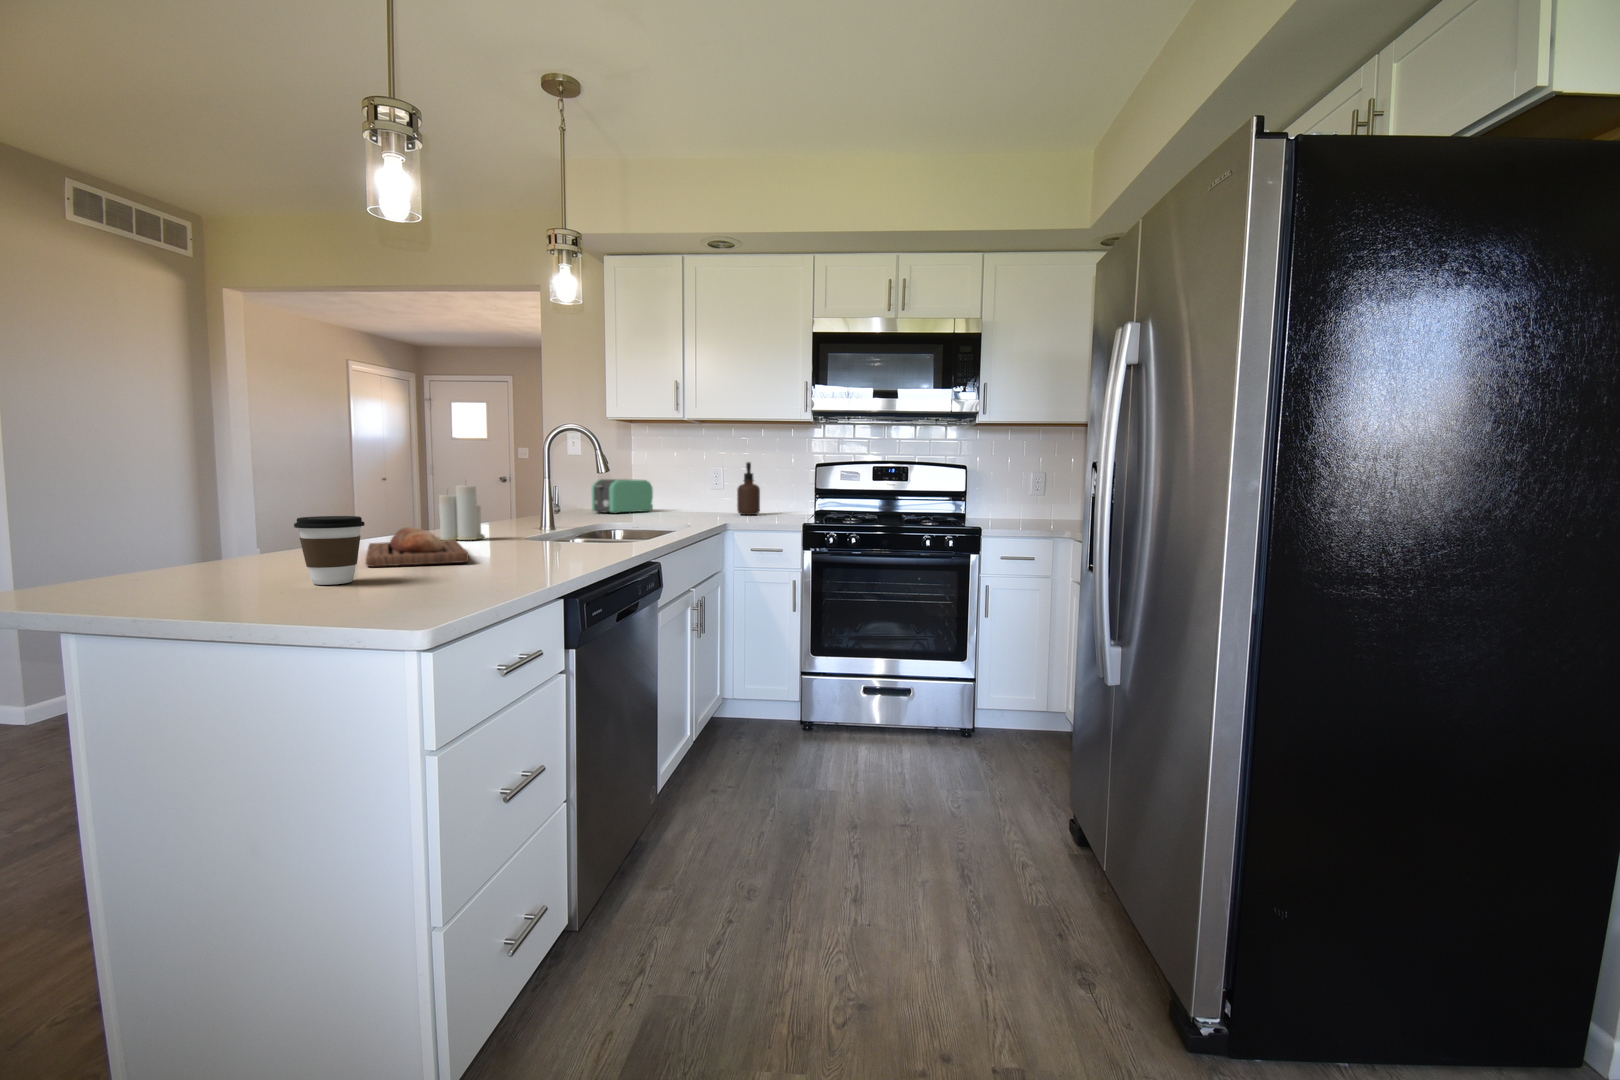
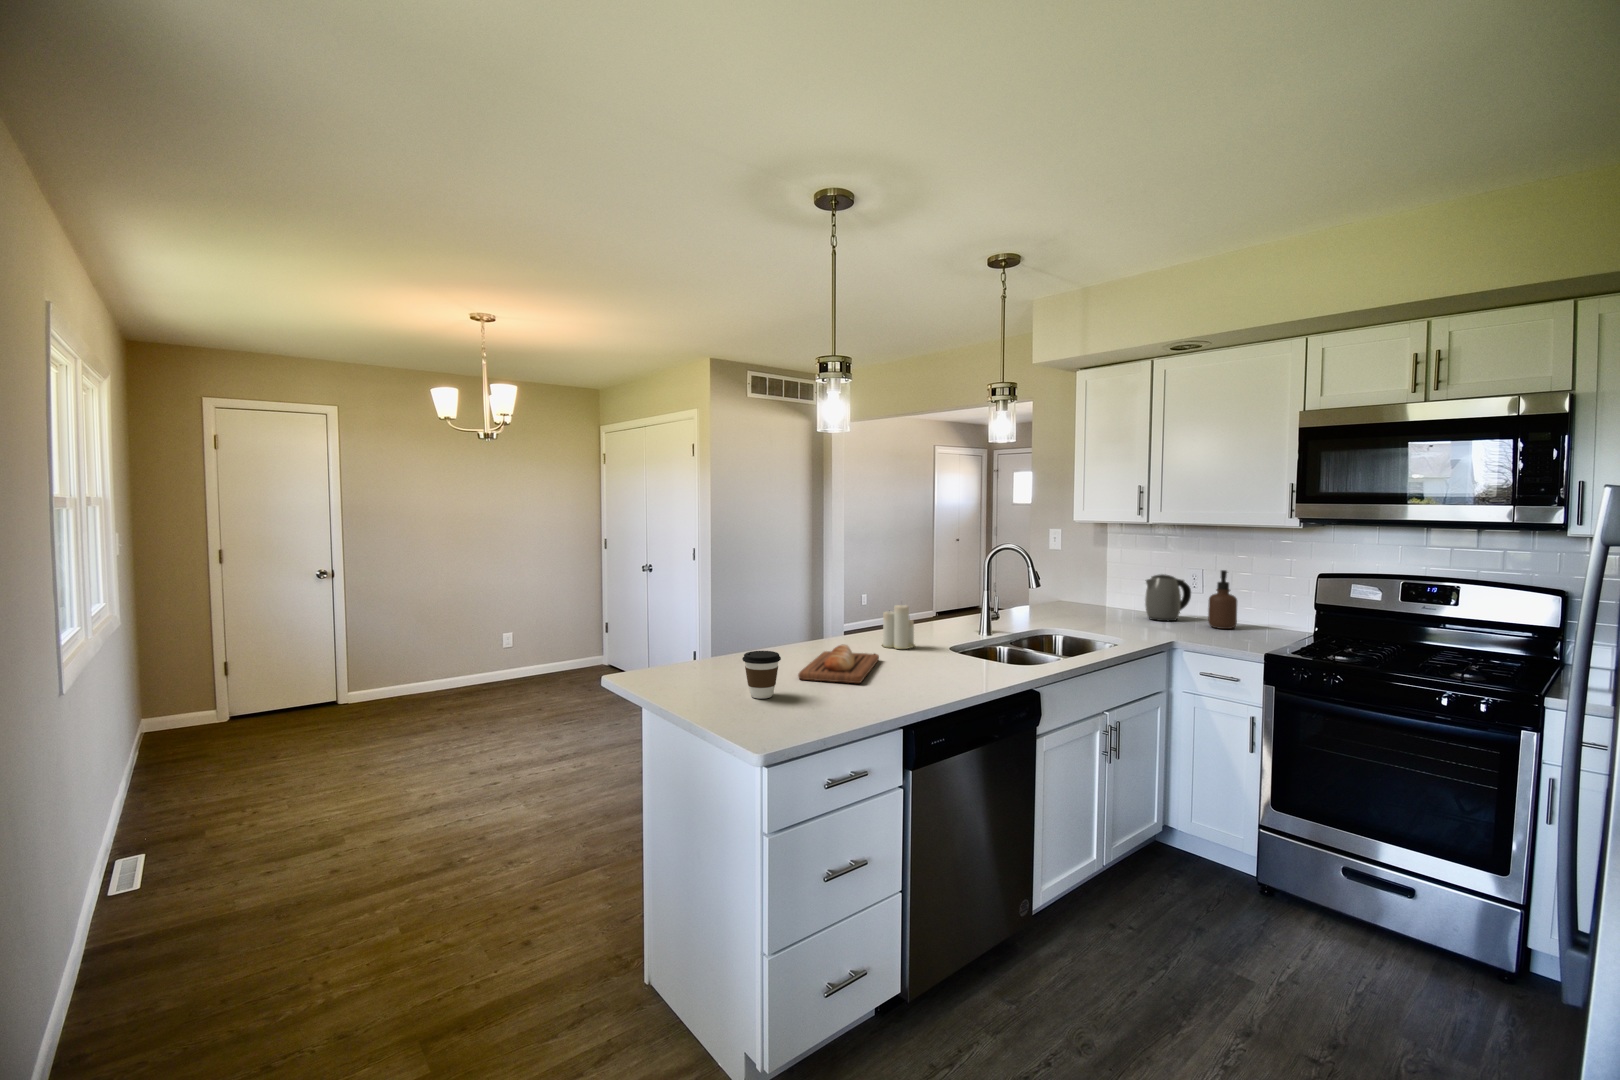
kettle: none [680,470,716,514] -> present [1145,574,1191,621]
toaster: present [592,479,653,514] -> none [1060,577,1123,613]

